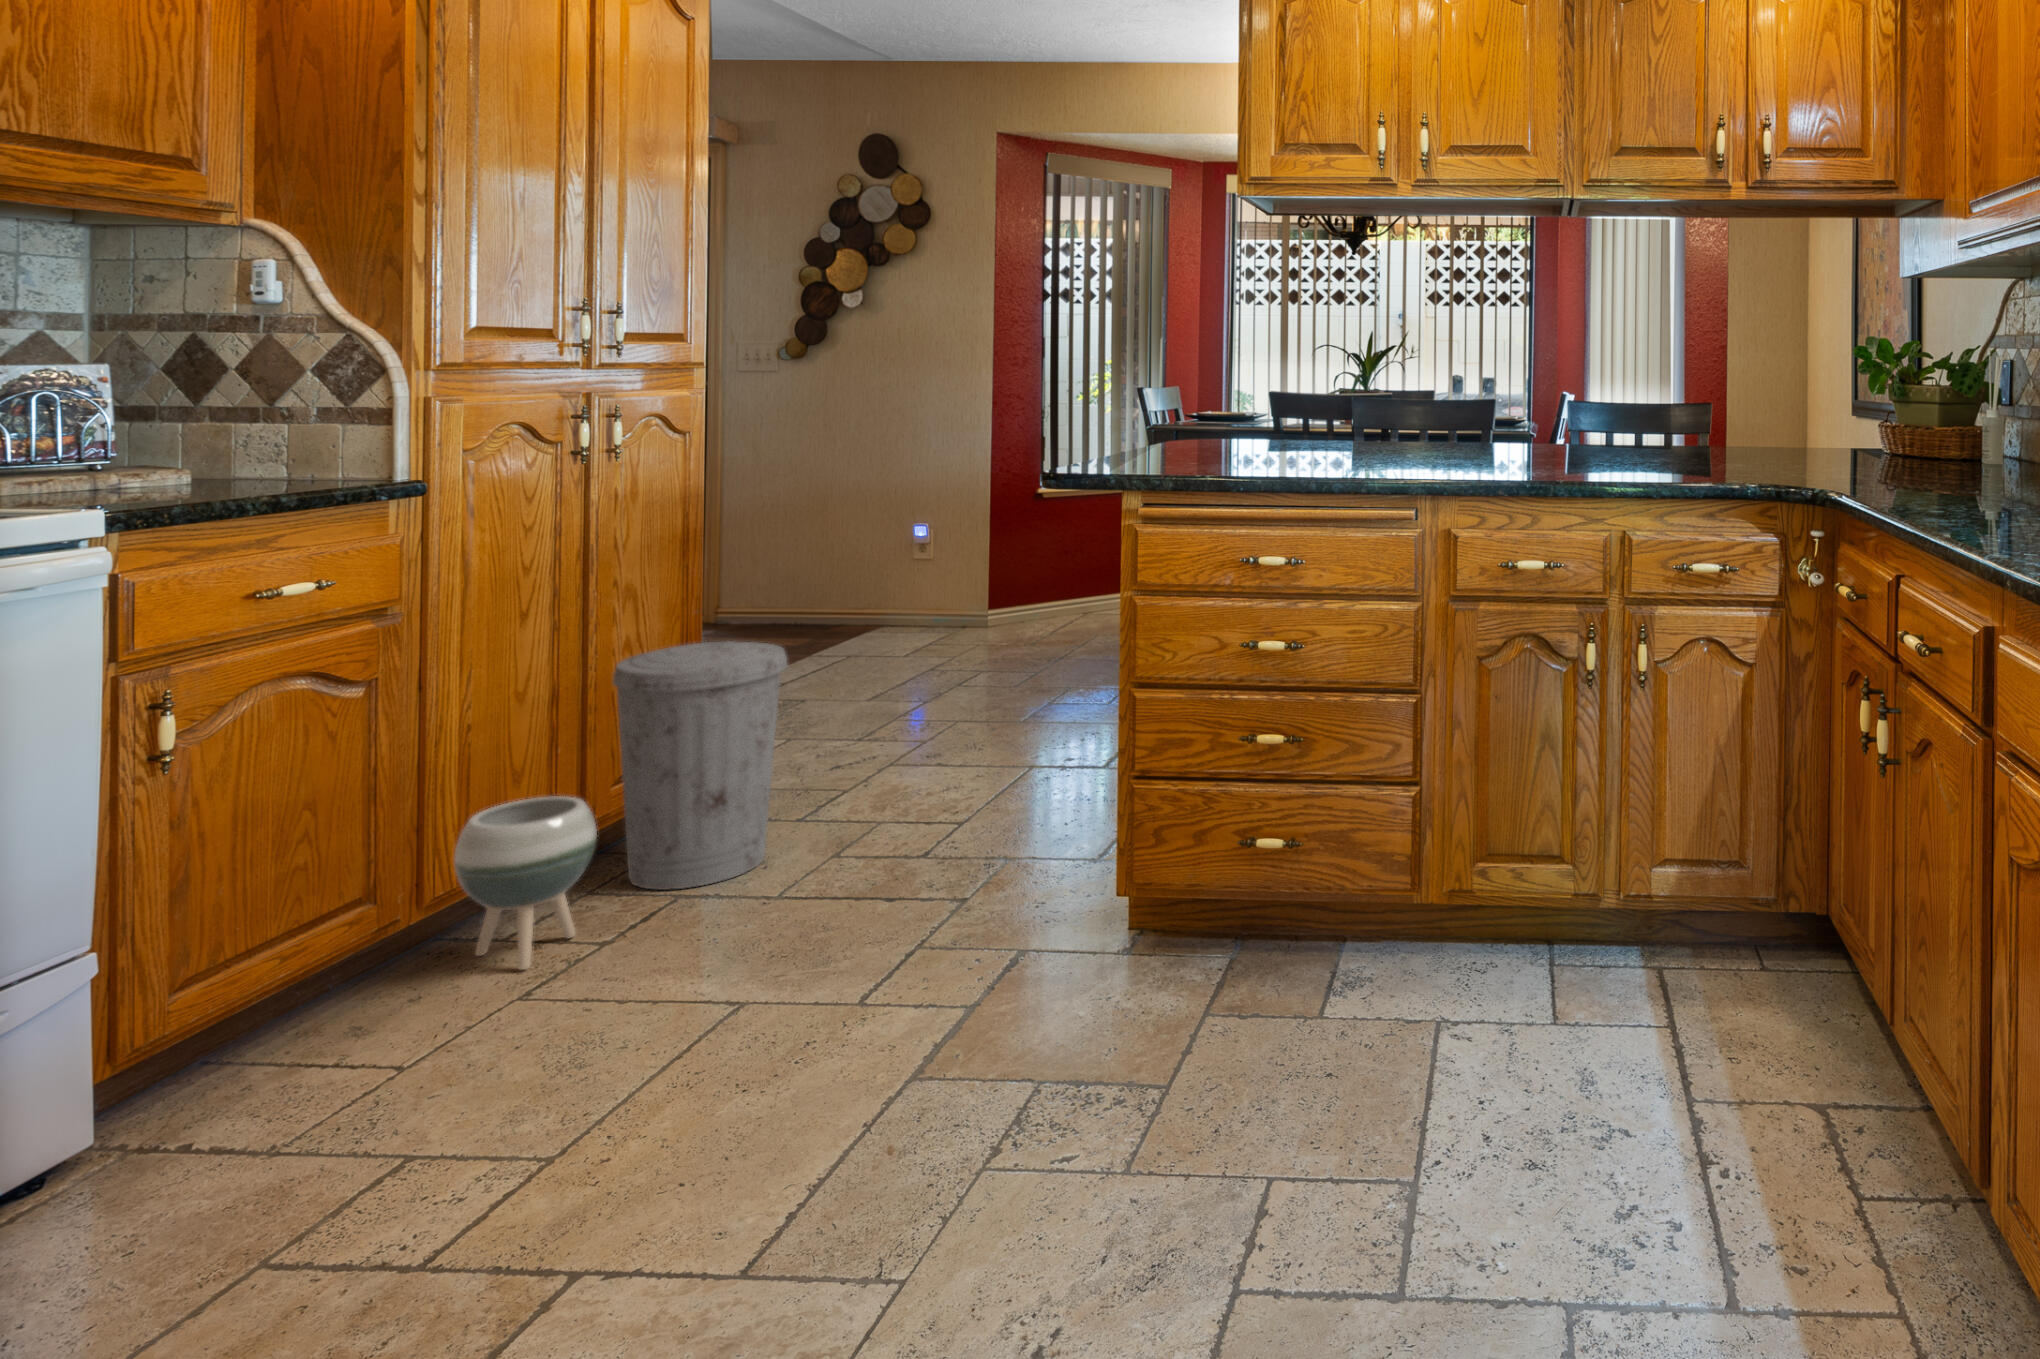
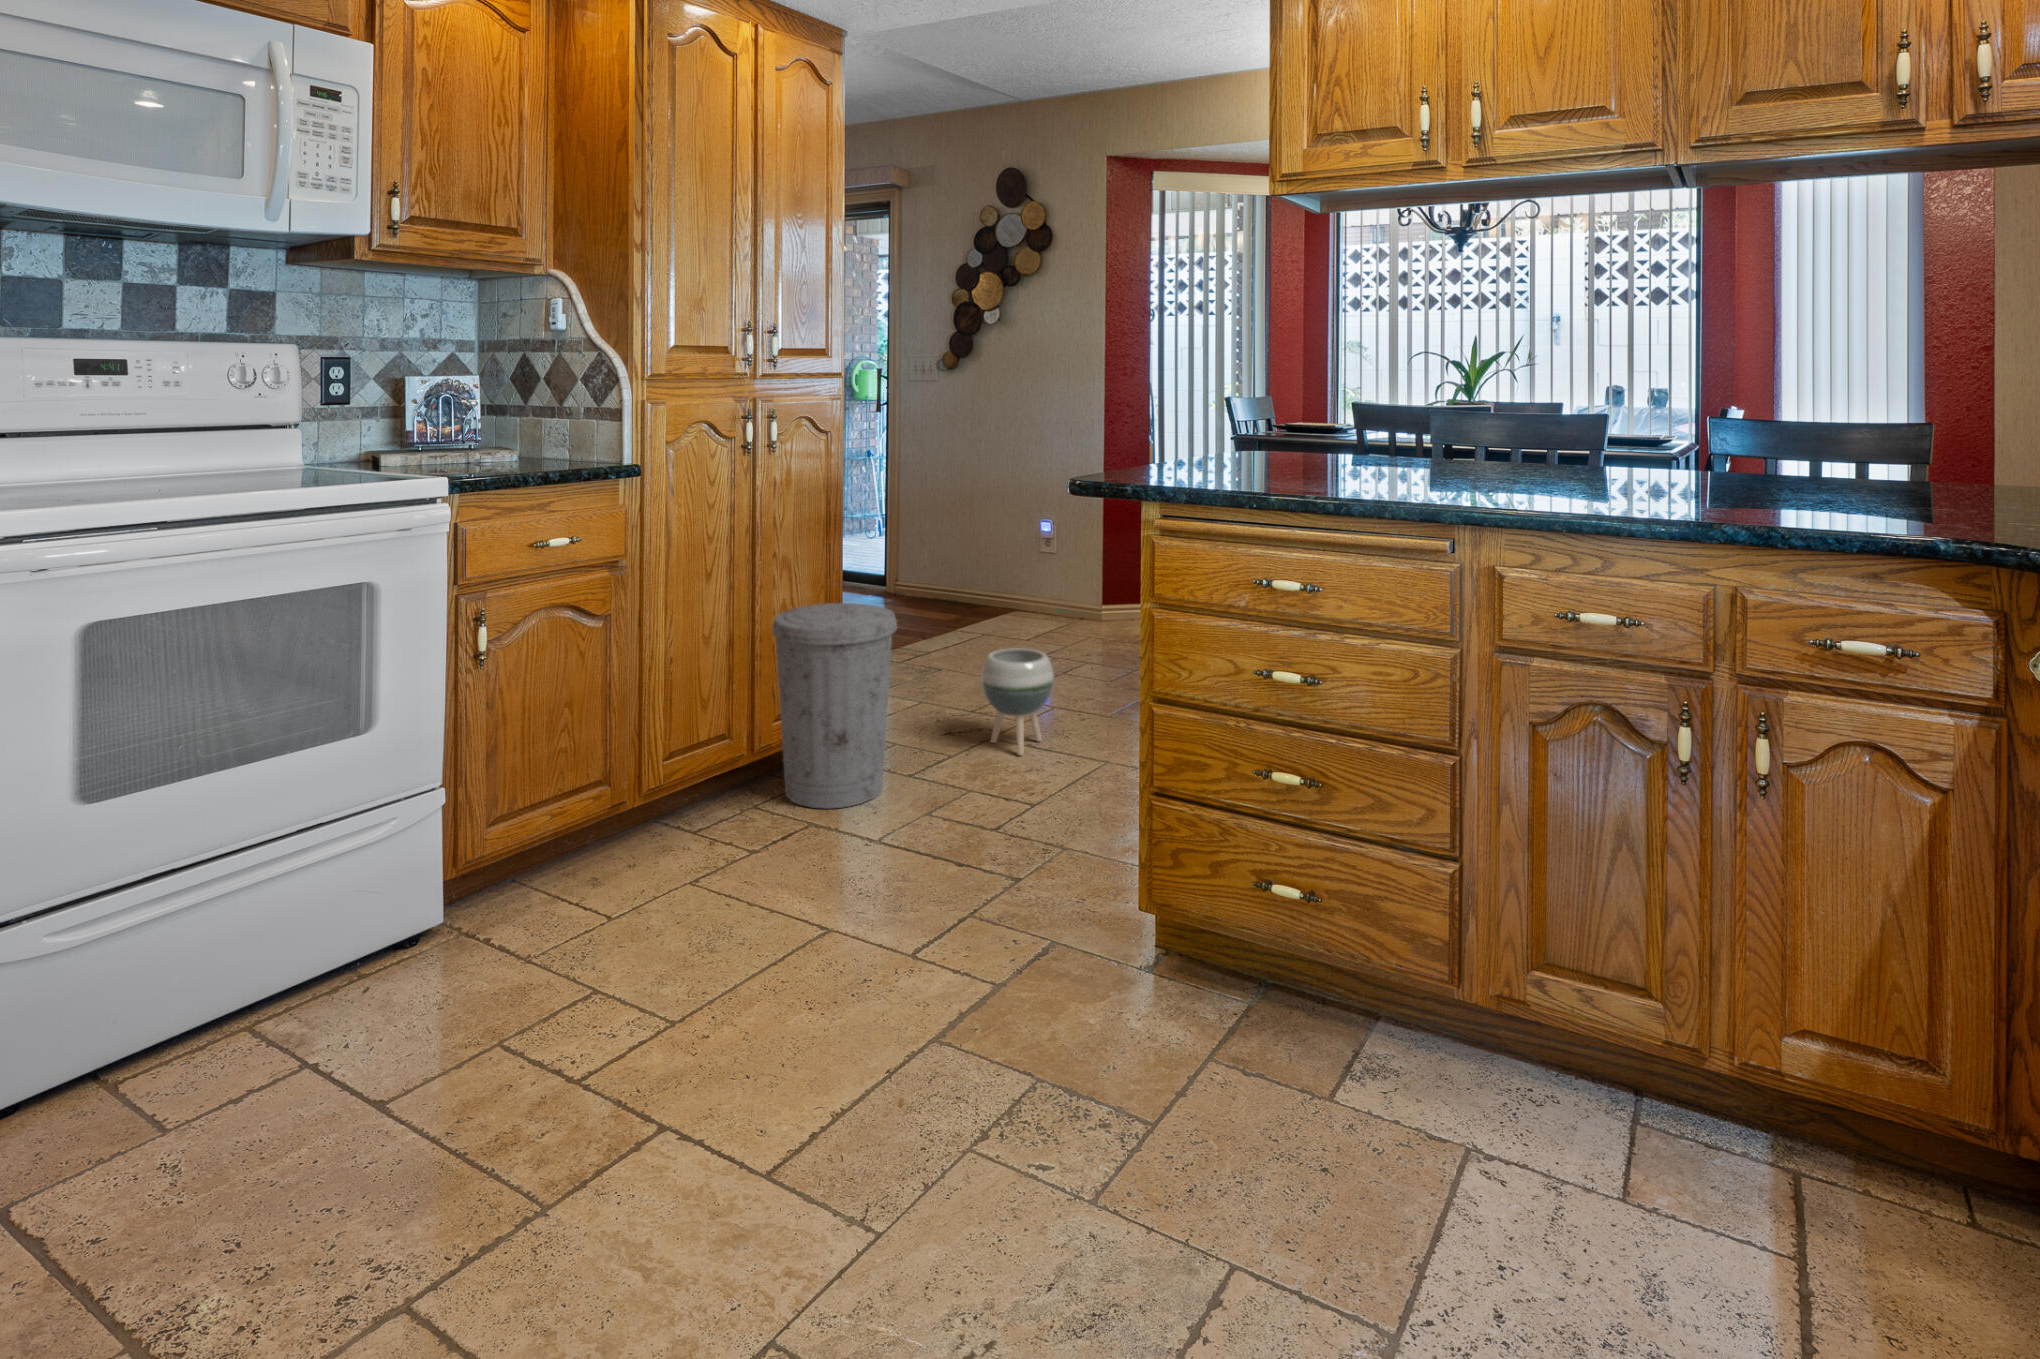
planter: present [455,796,597,970] -> present [981,648,1054,755]

